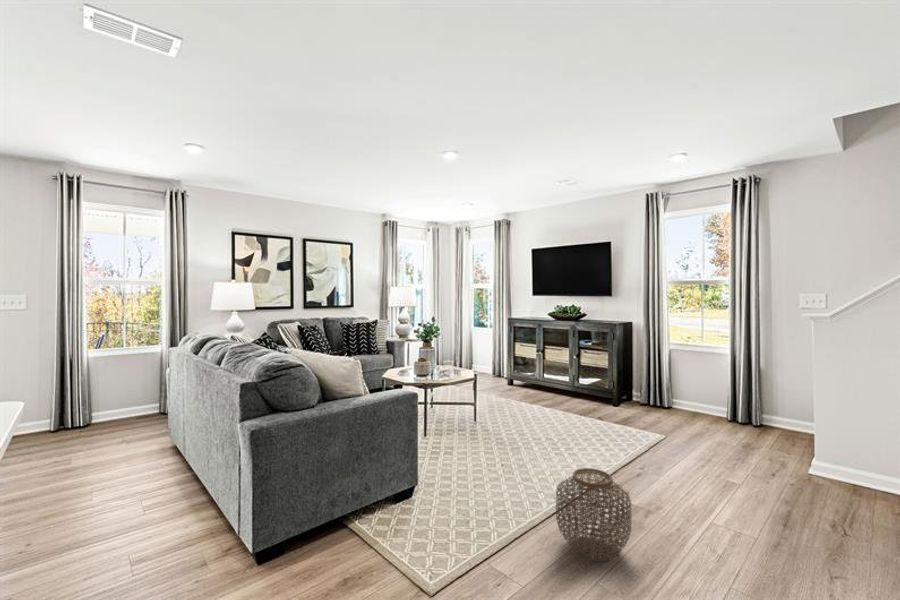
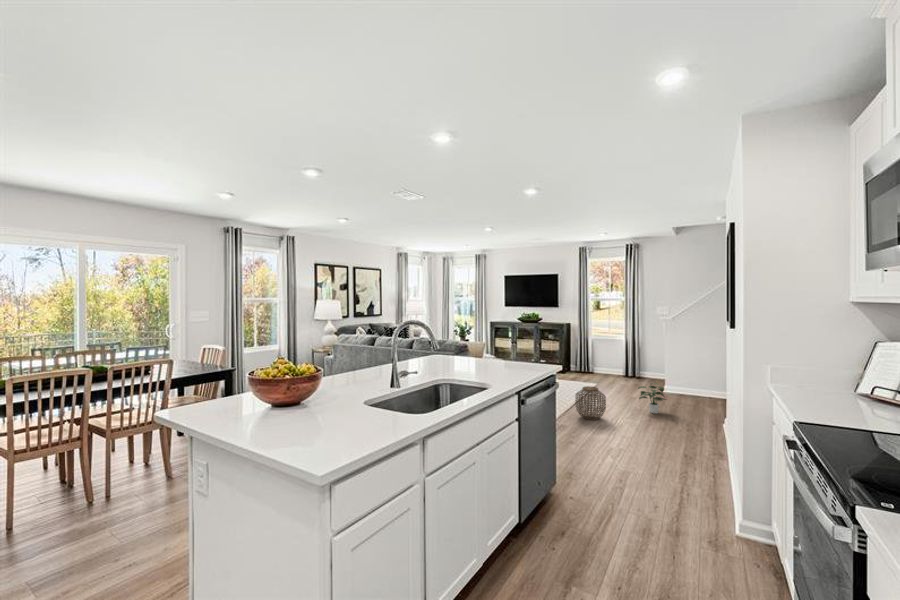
potted plant: none [730,471,818,555] -> present [638,383,666,414]

